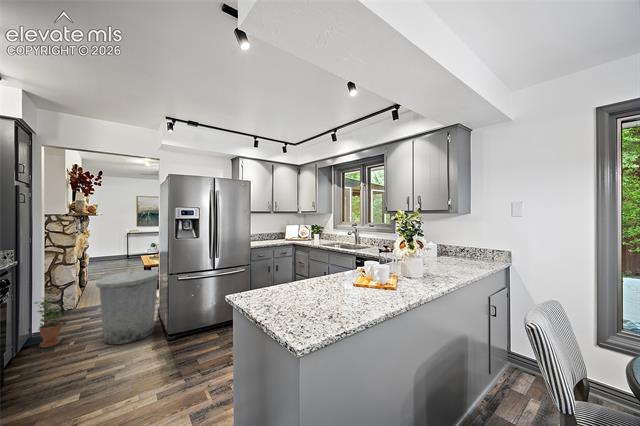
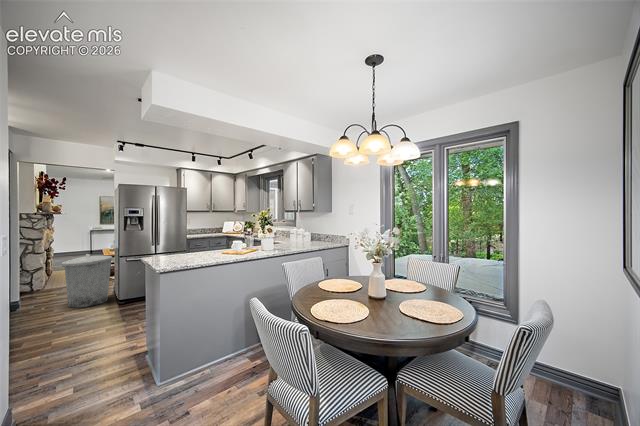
potted plant: present [36,298,62,347] -> none [13,275,35,311]

